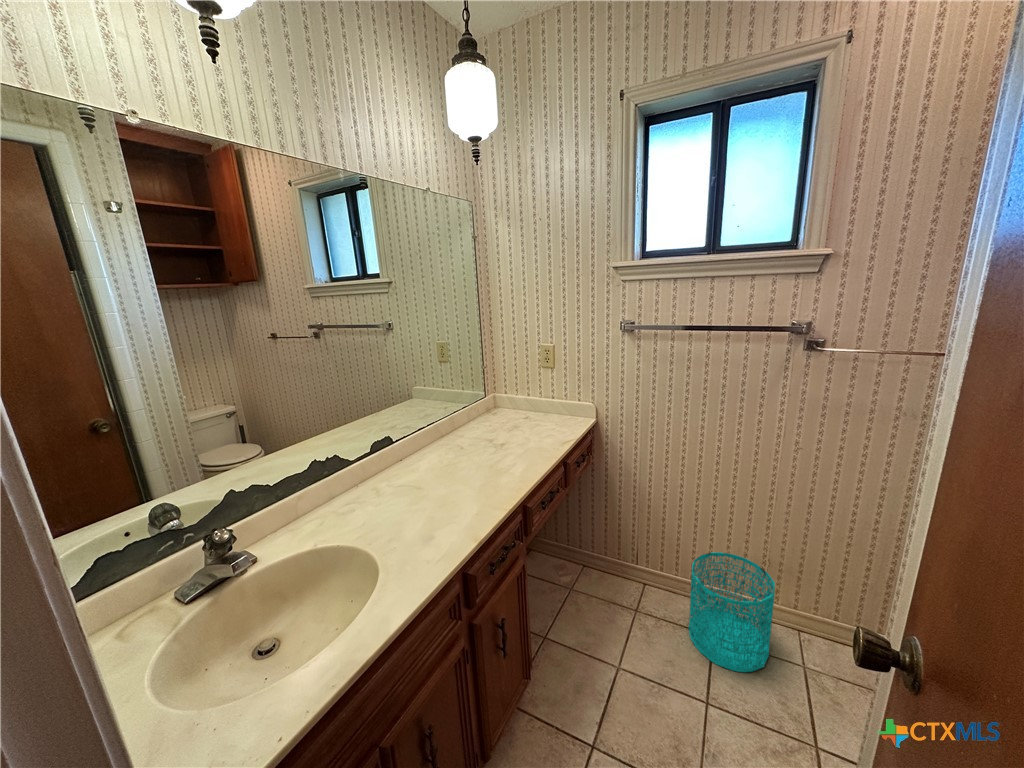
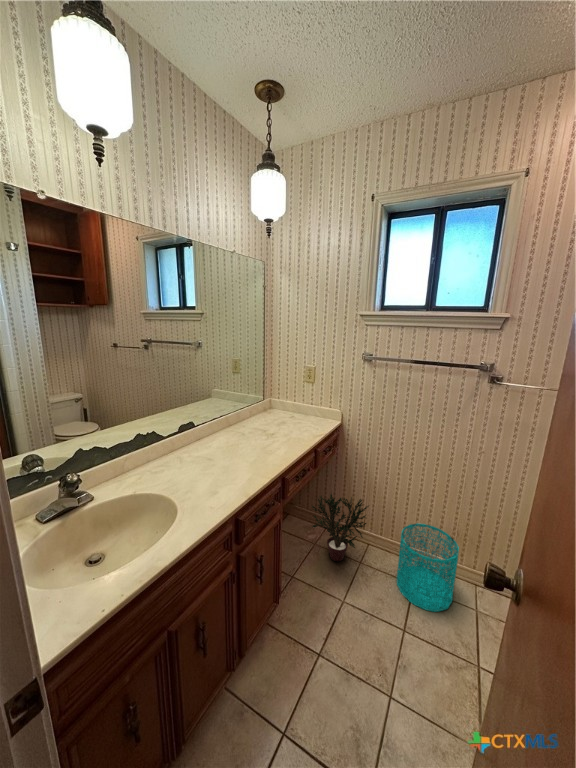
potted plant: none [563,518,645,611] -> present [312,494,368,561]

